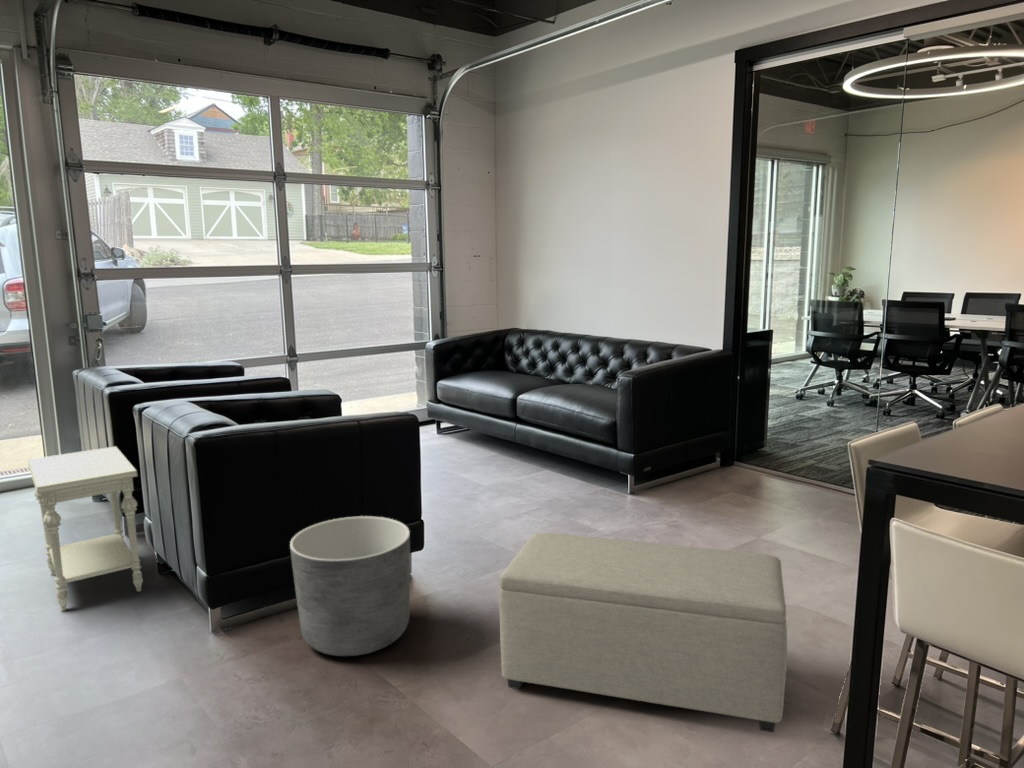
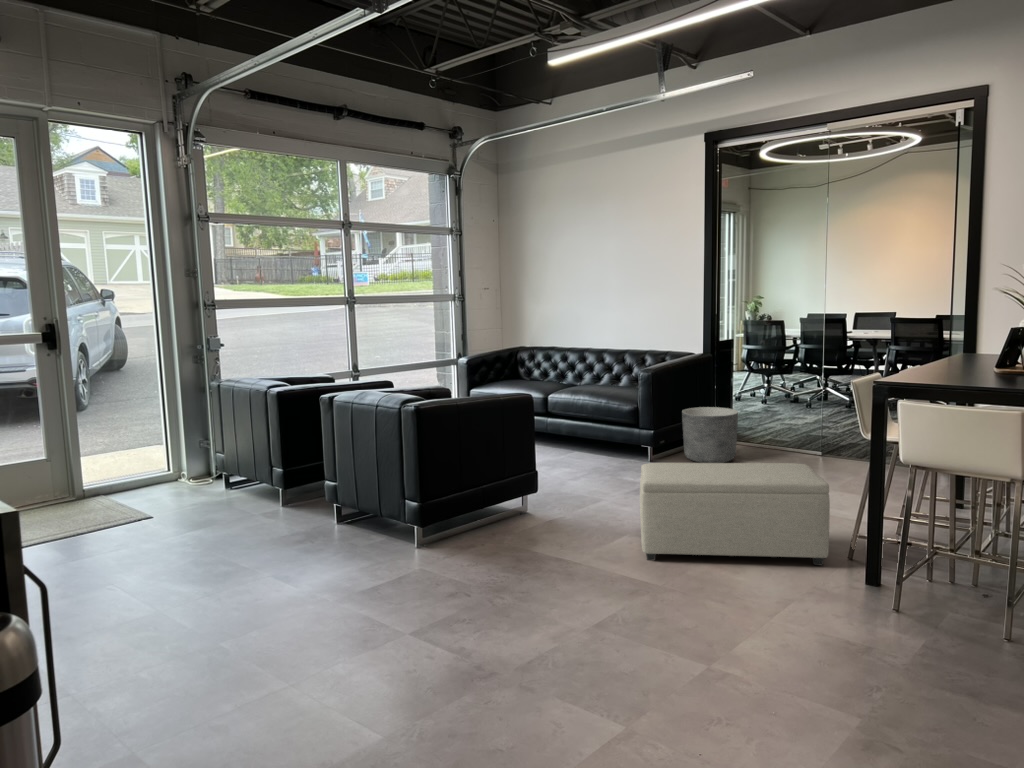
side table: present [28,447,143,611] -> none [237,431,339,548]
planter: present [290,516,410,656] -> present [682,407,738,463]

